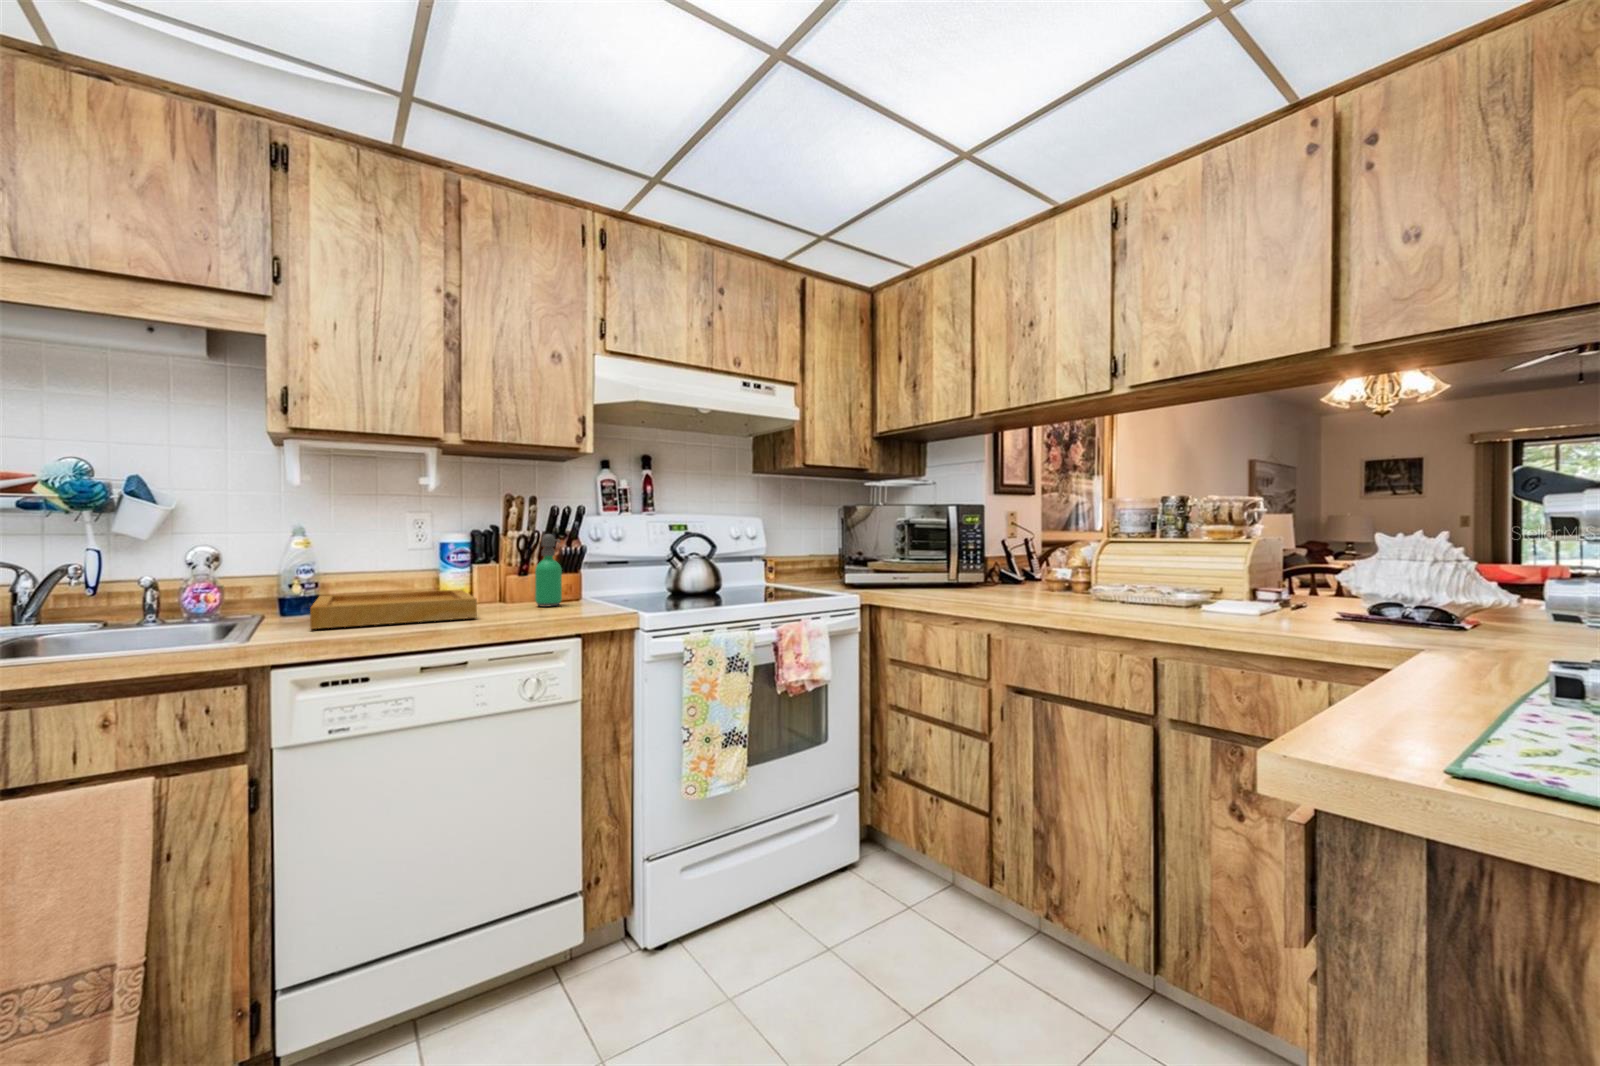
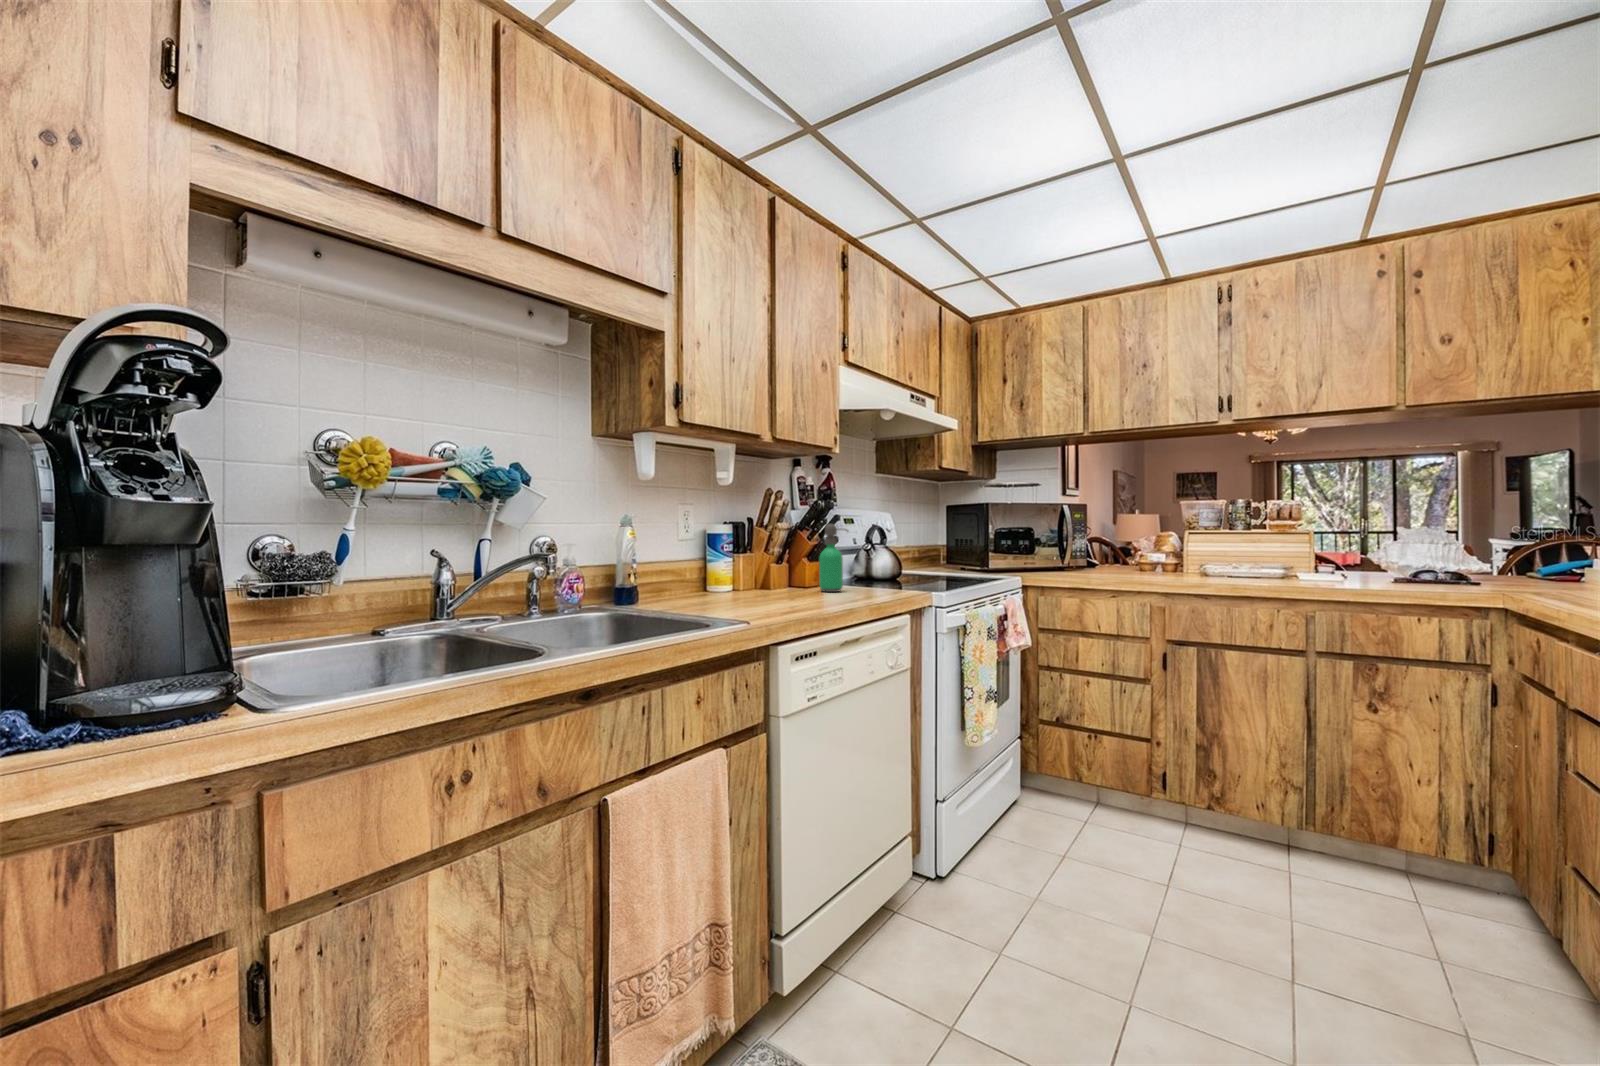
tray: present [310,590,477,629] -> none [662,578,844,613]

